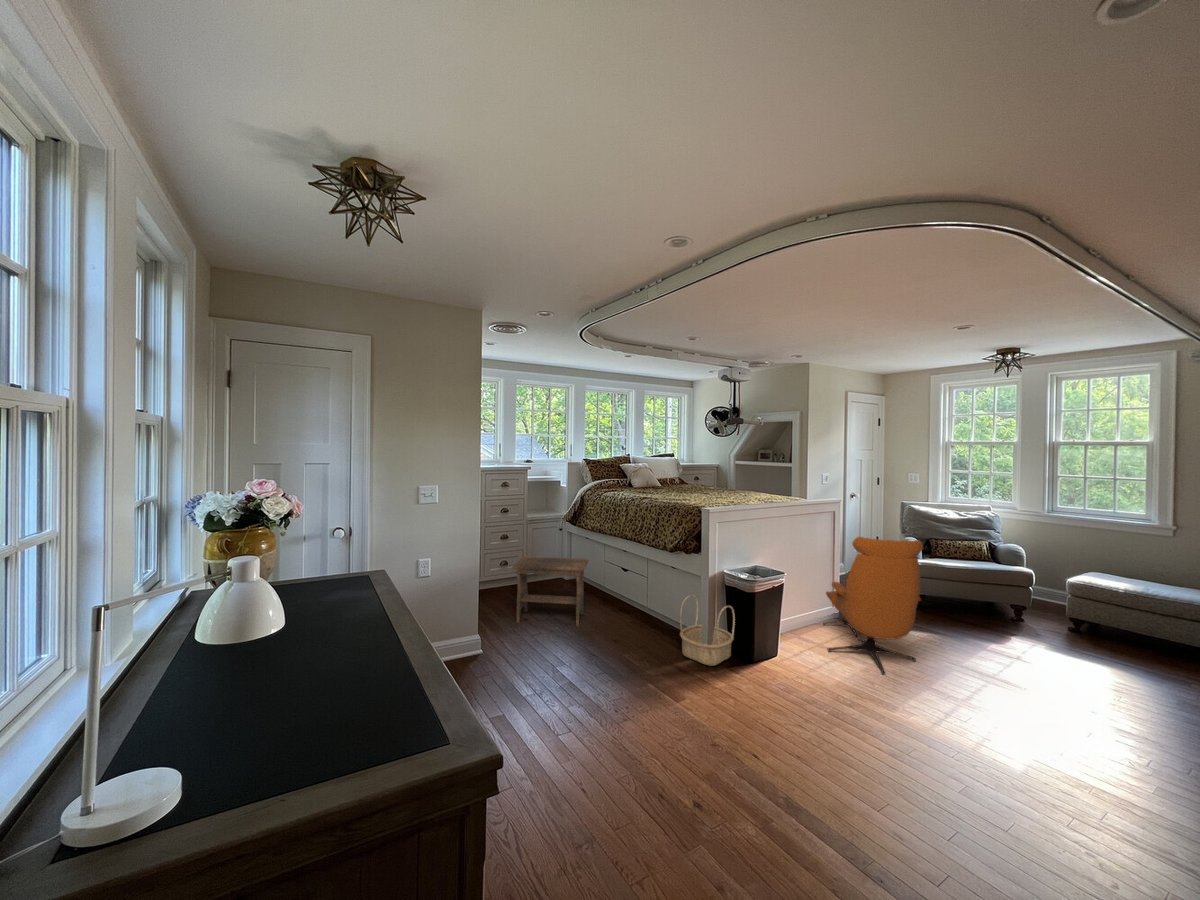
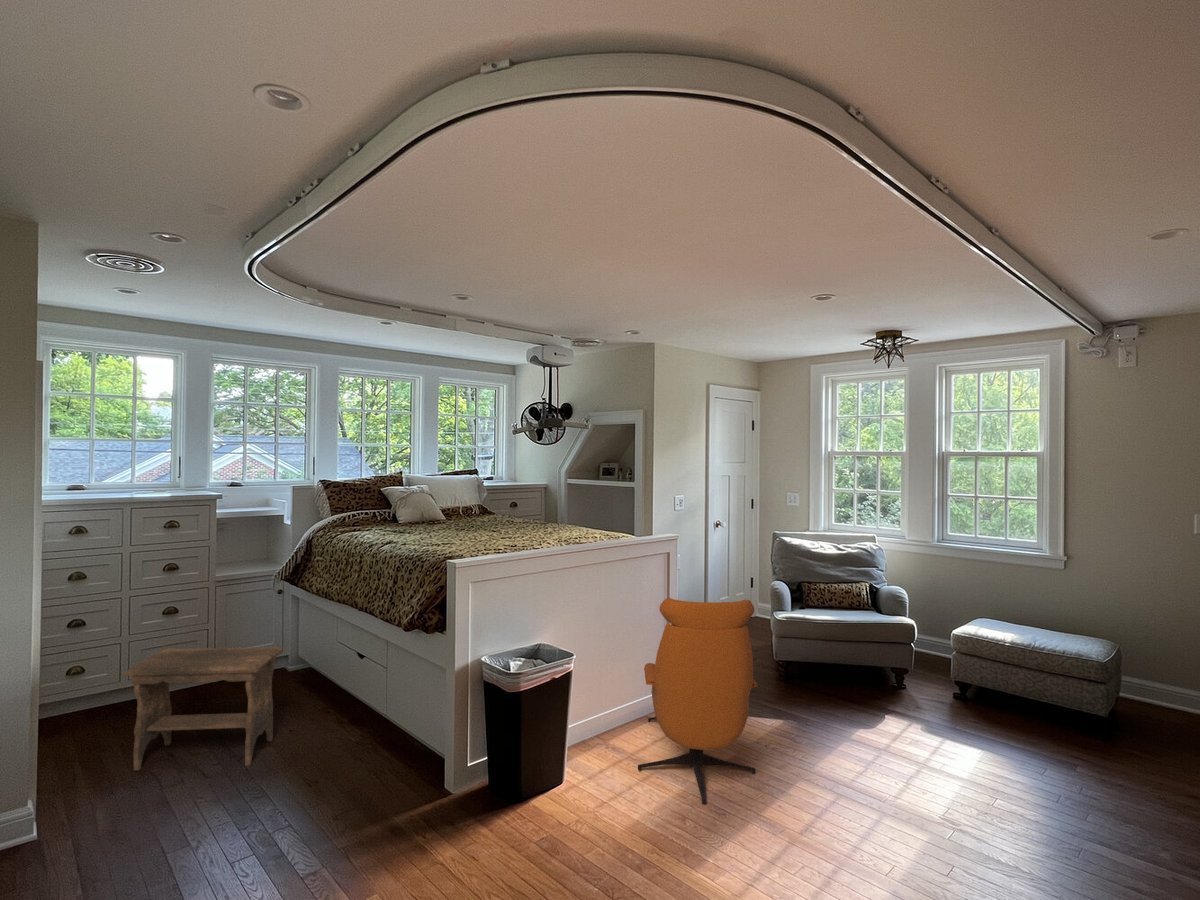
basket: present [680,595,735,666] -> none [398,702,488,823]

